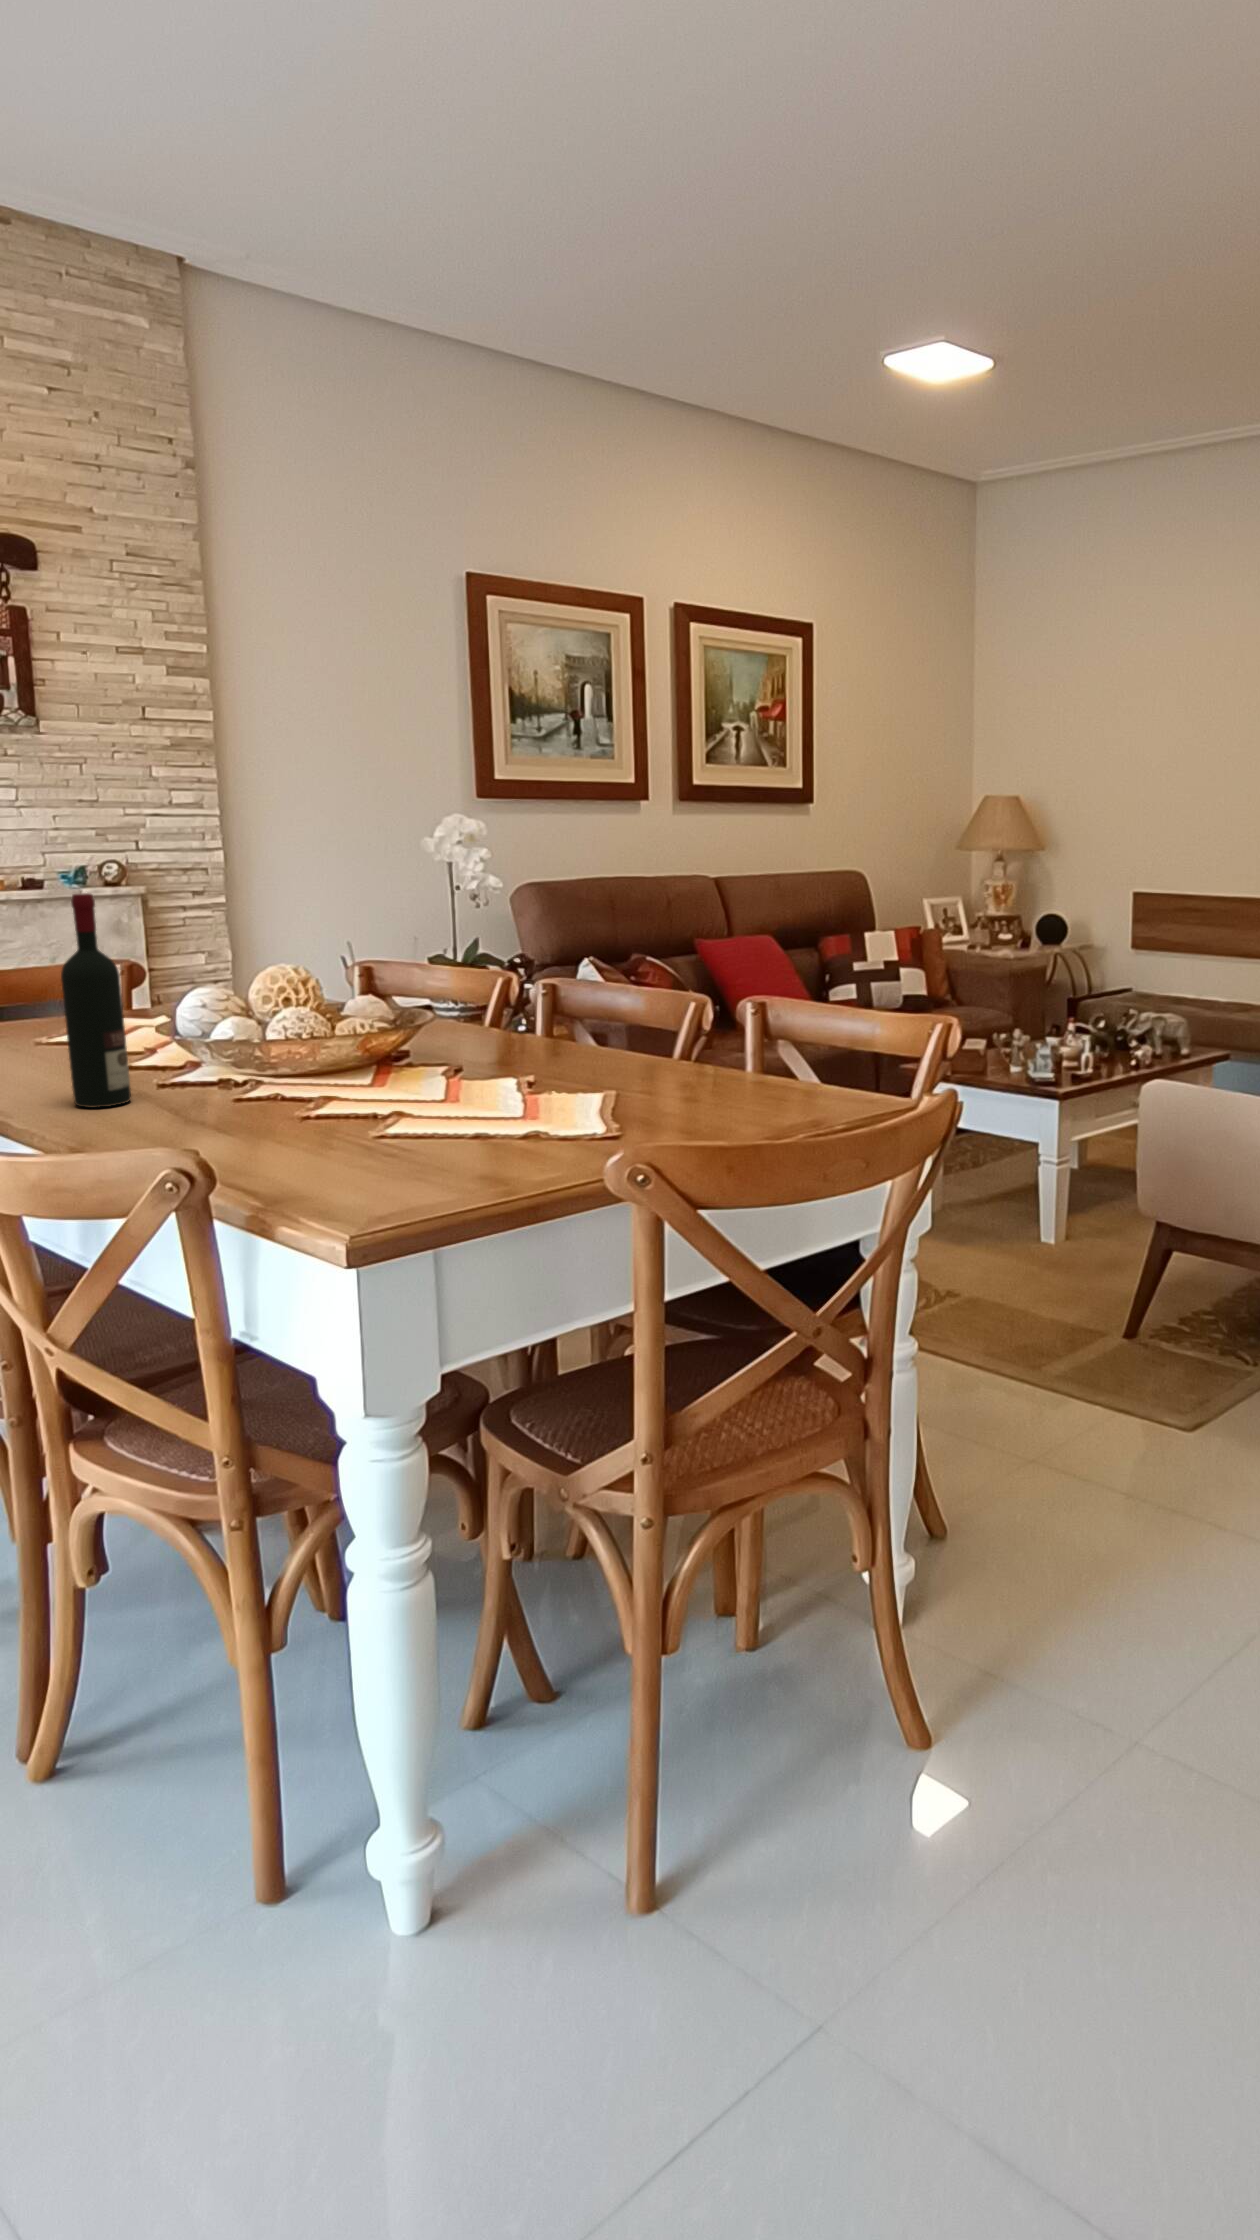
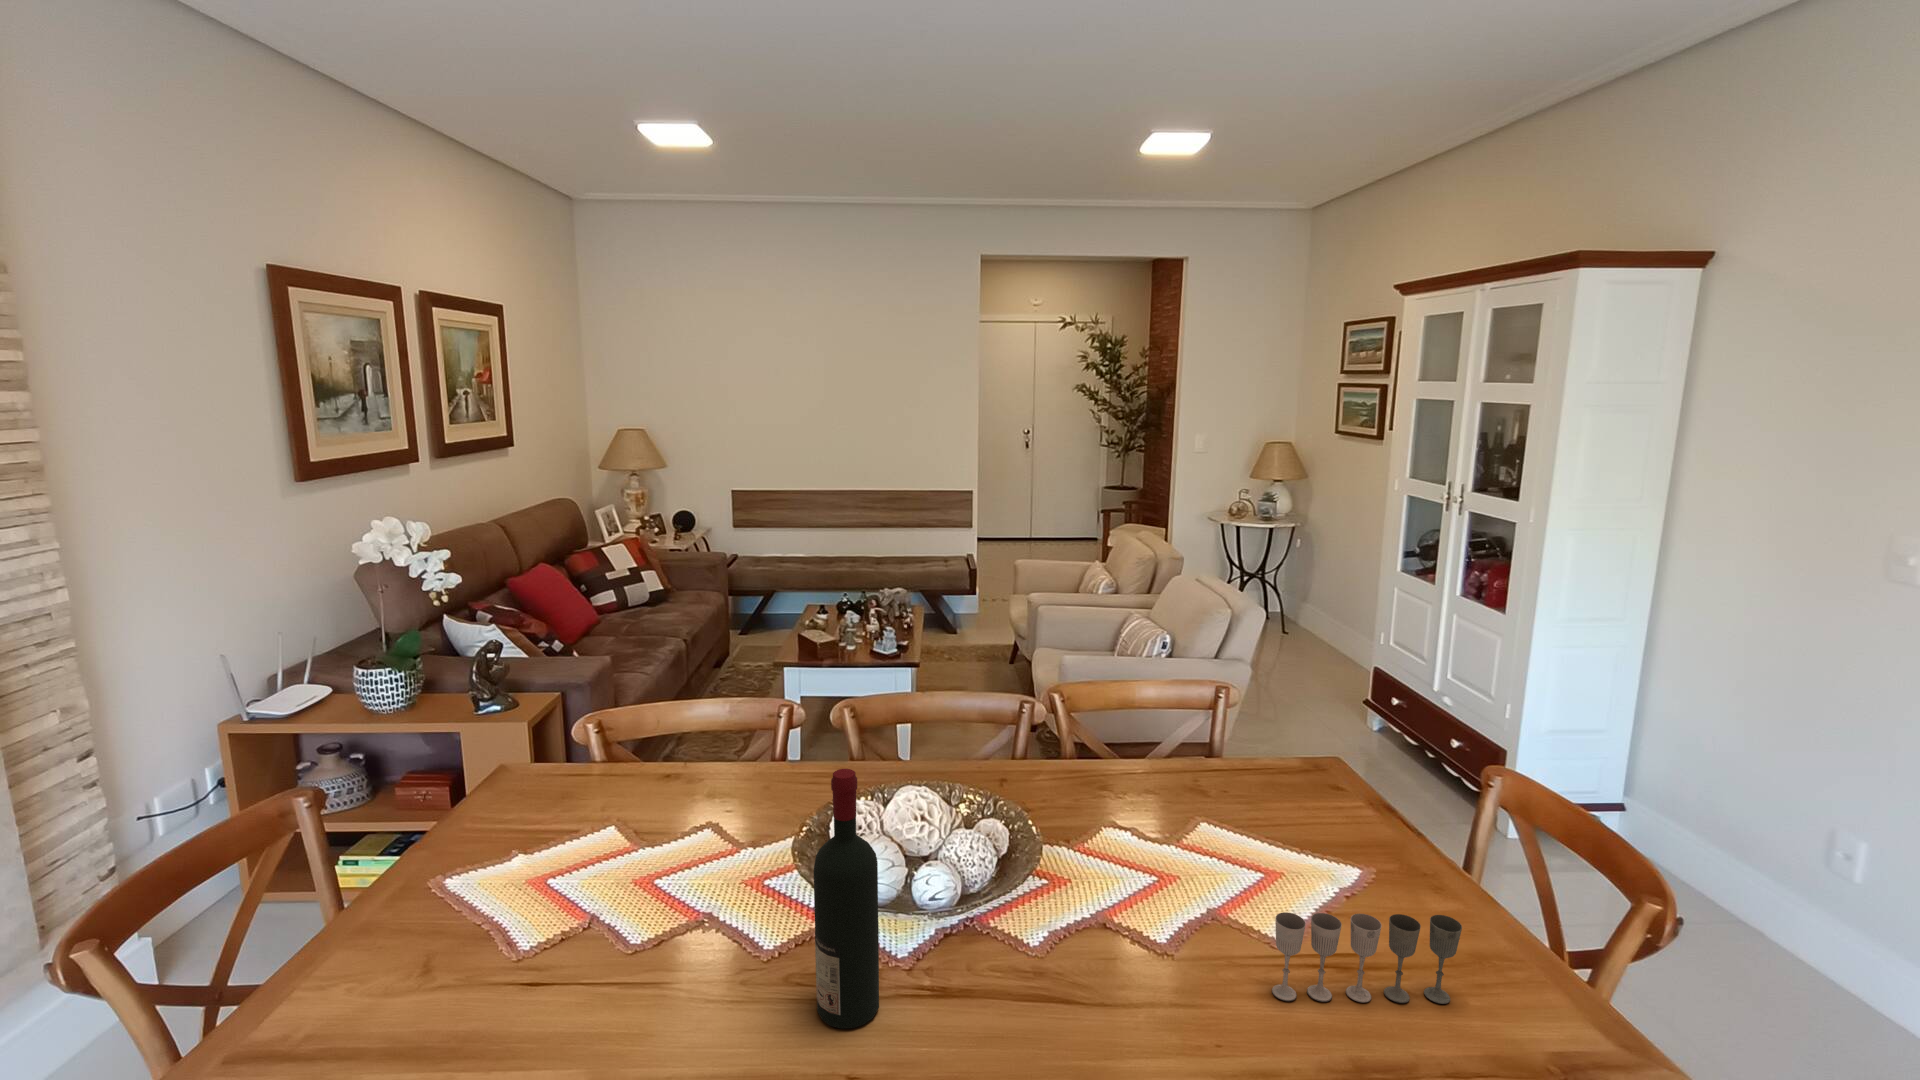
wine glass: none [287,1085,399,1199] -> present [1272,912,1462,1004]

